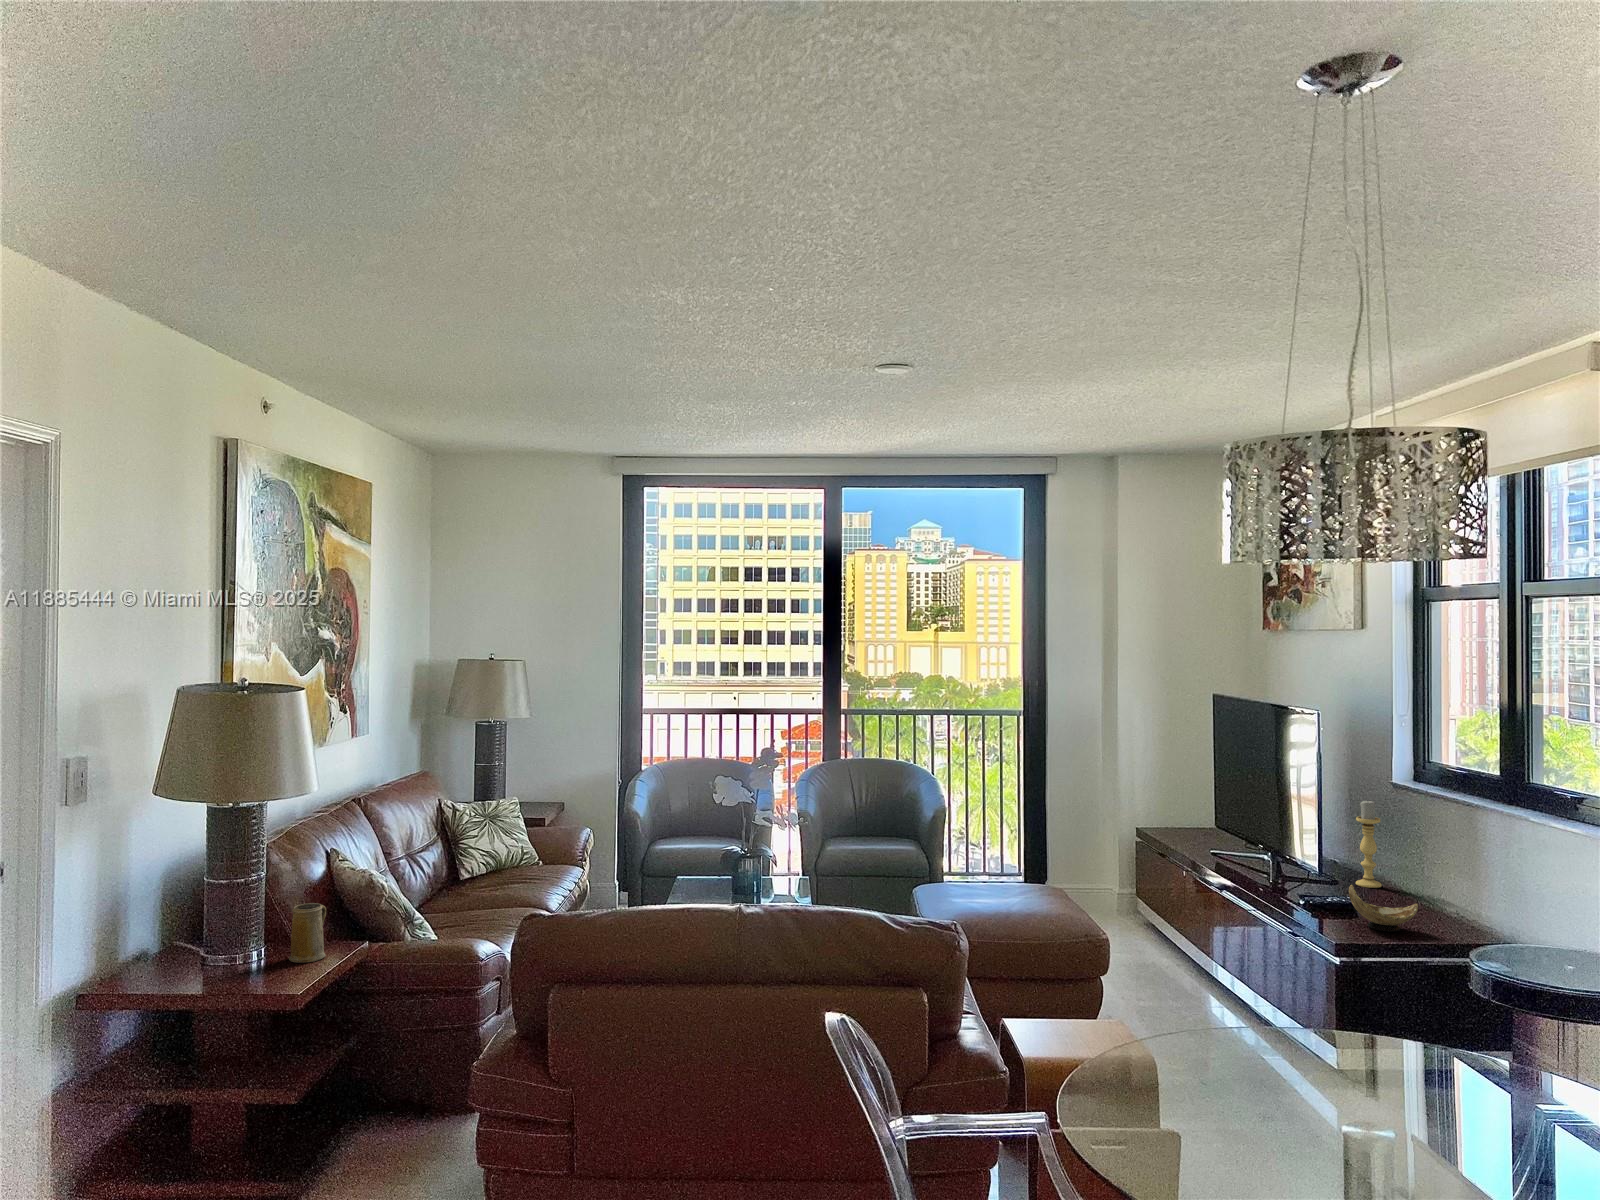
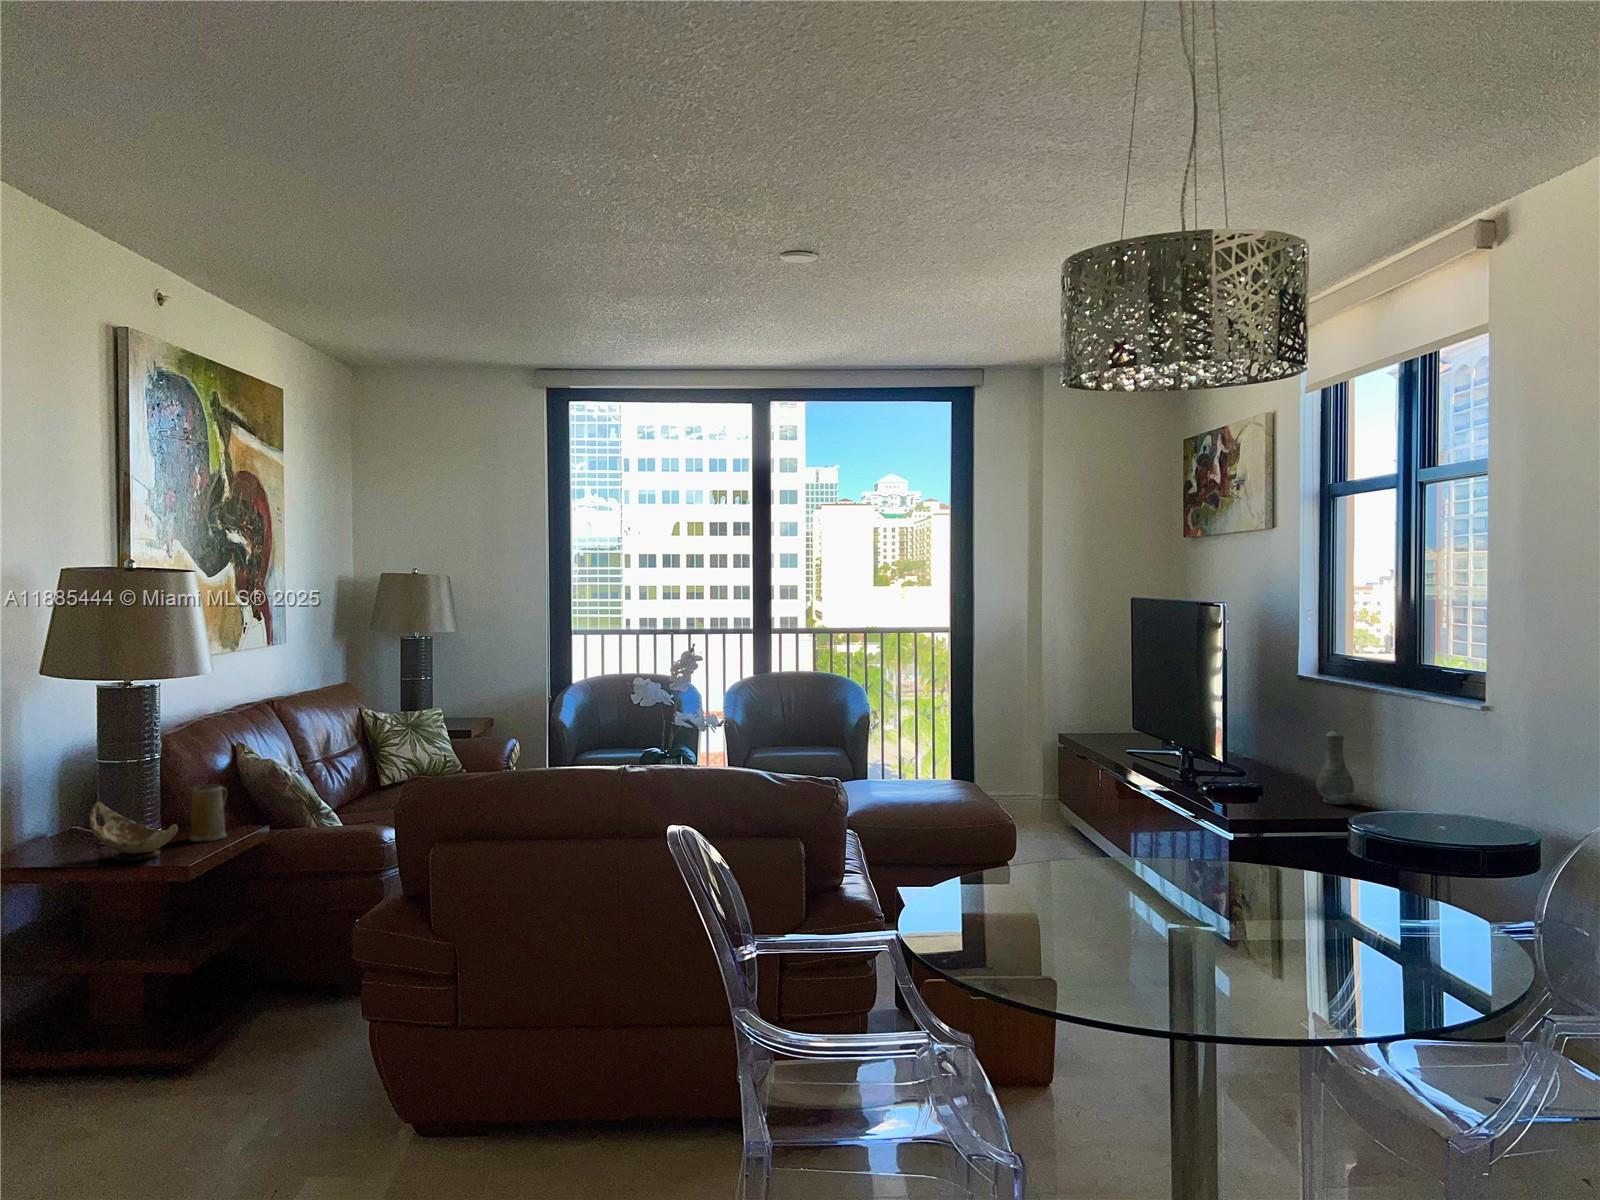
candle holder: present [1356,800,1382,888] -> none [1262,691,1287,776]
vase: none [1419,846,1460,926] -> present [1316,728,1354,805]
decorative bowl: present [1349,885,1418,932] -> present [90,802,178,861]

